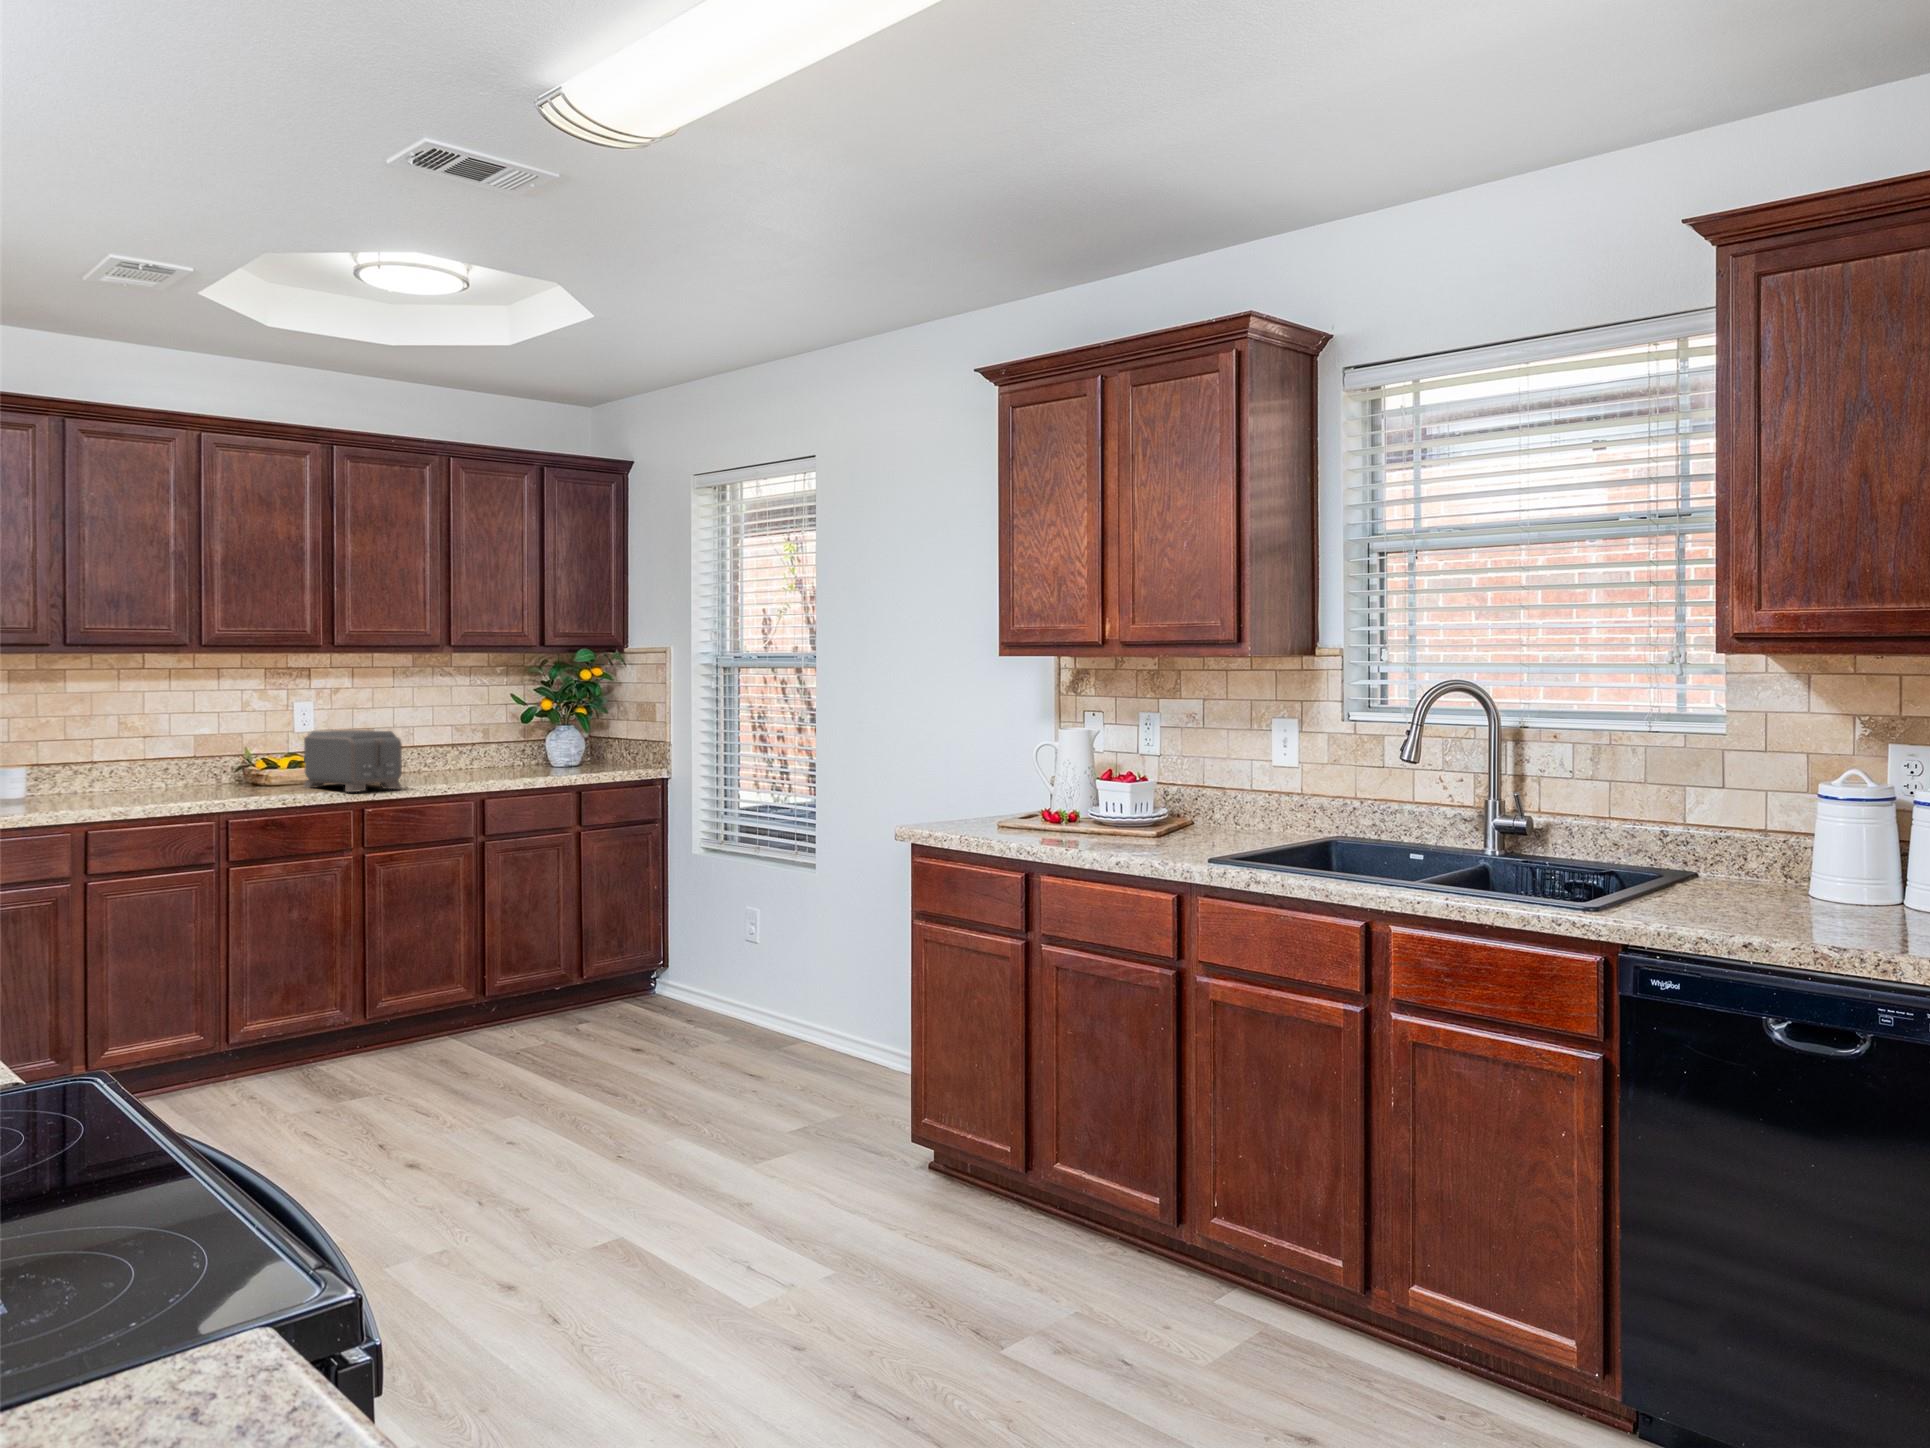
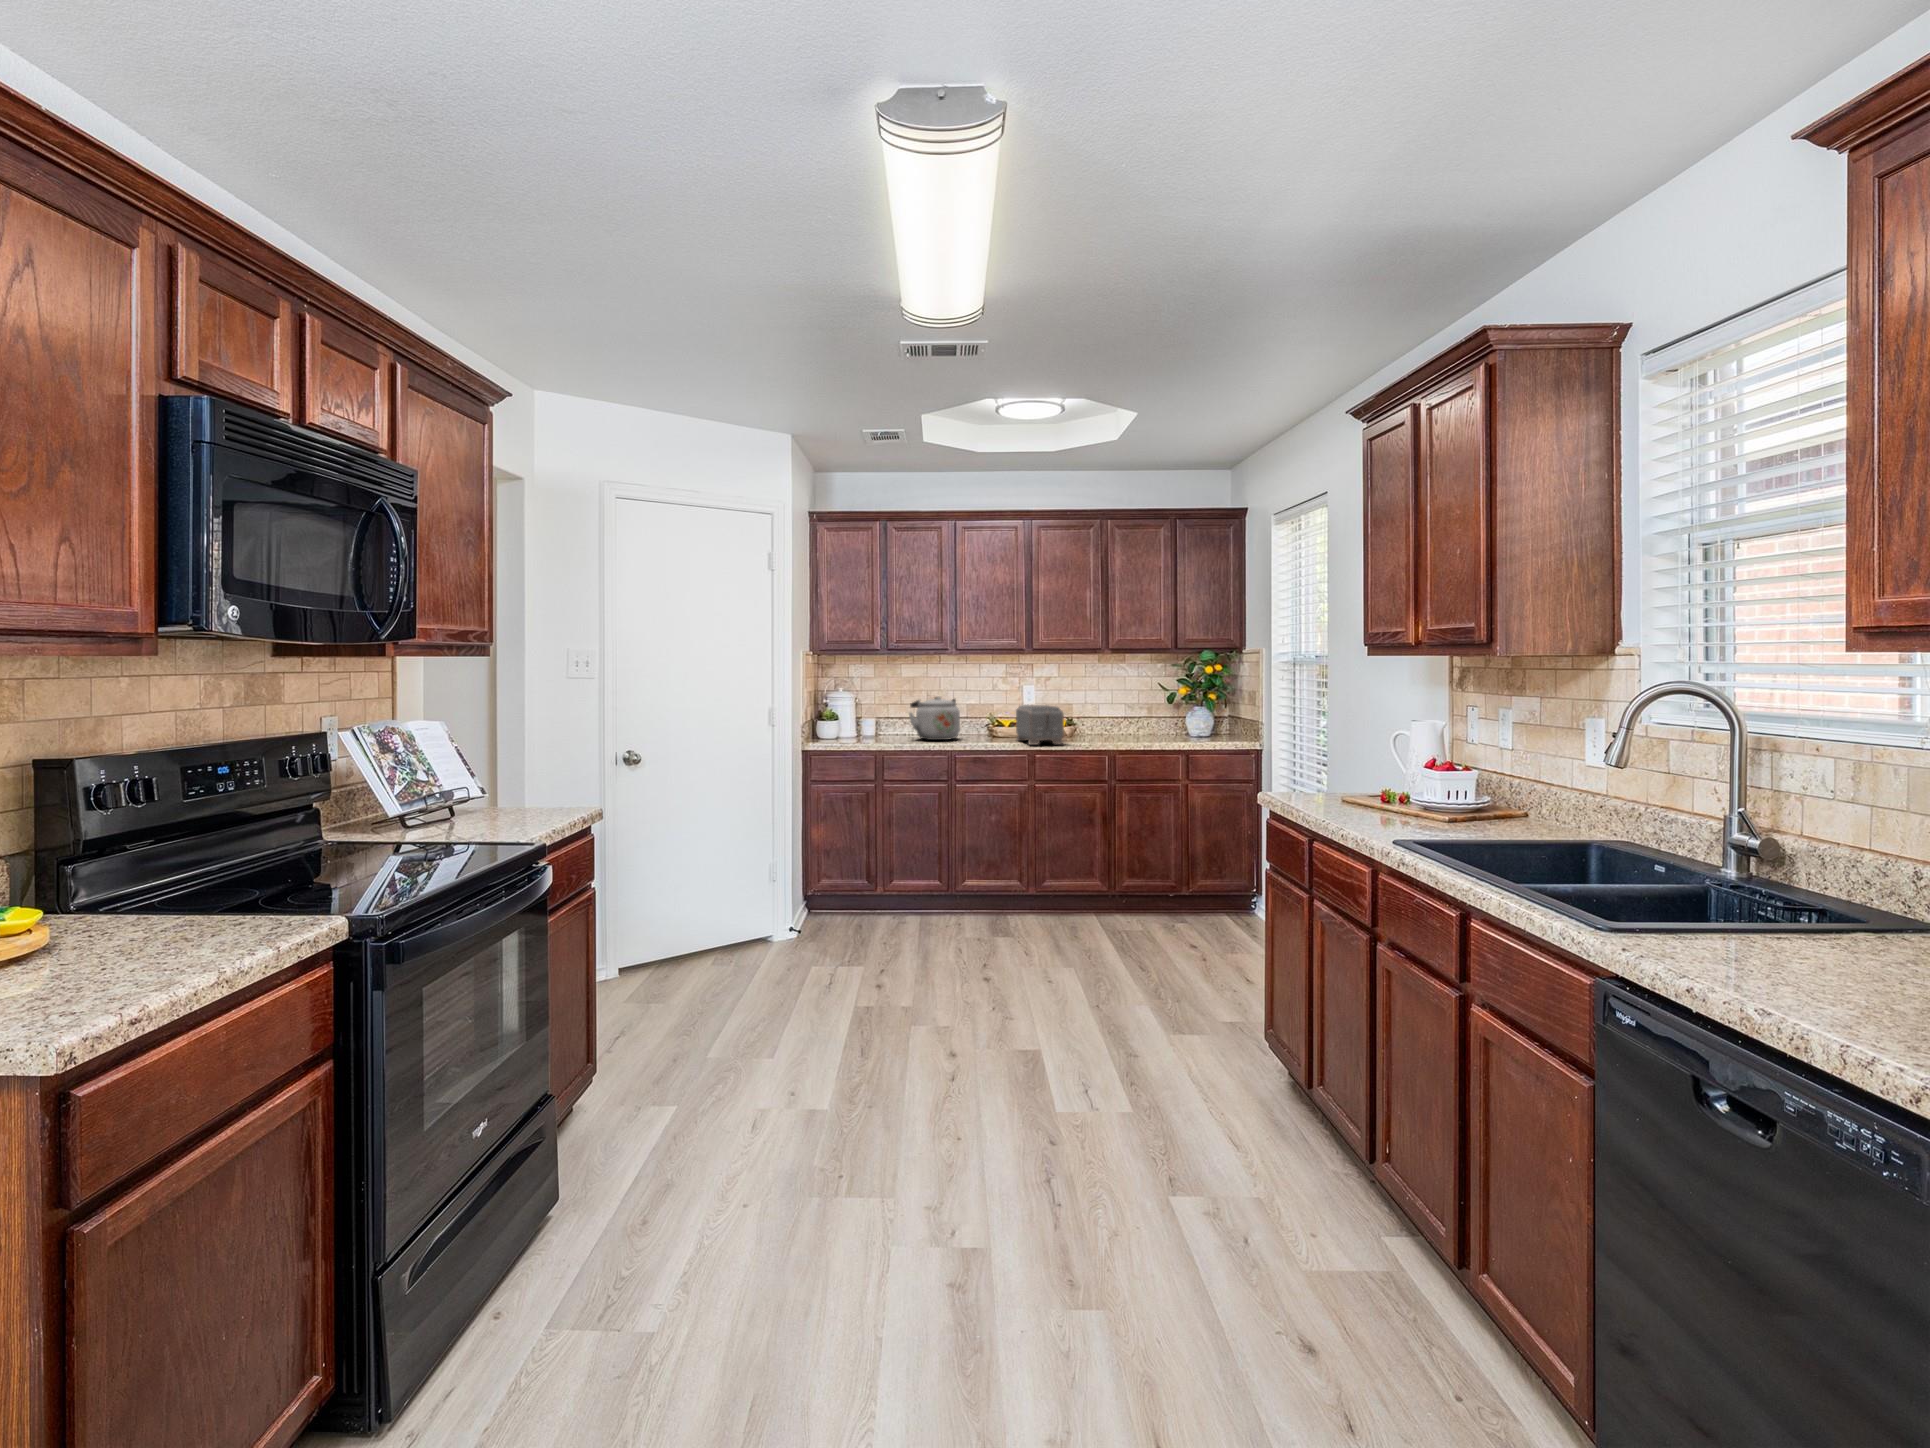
kettle: none [97,719,202,794] -> present [909,696,960,740]

